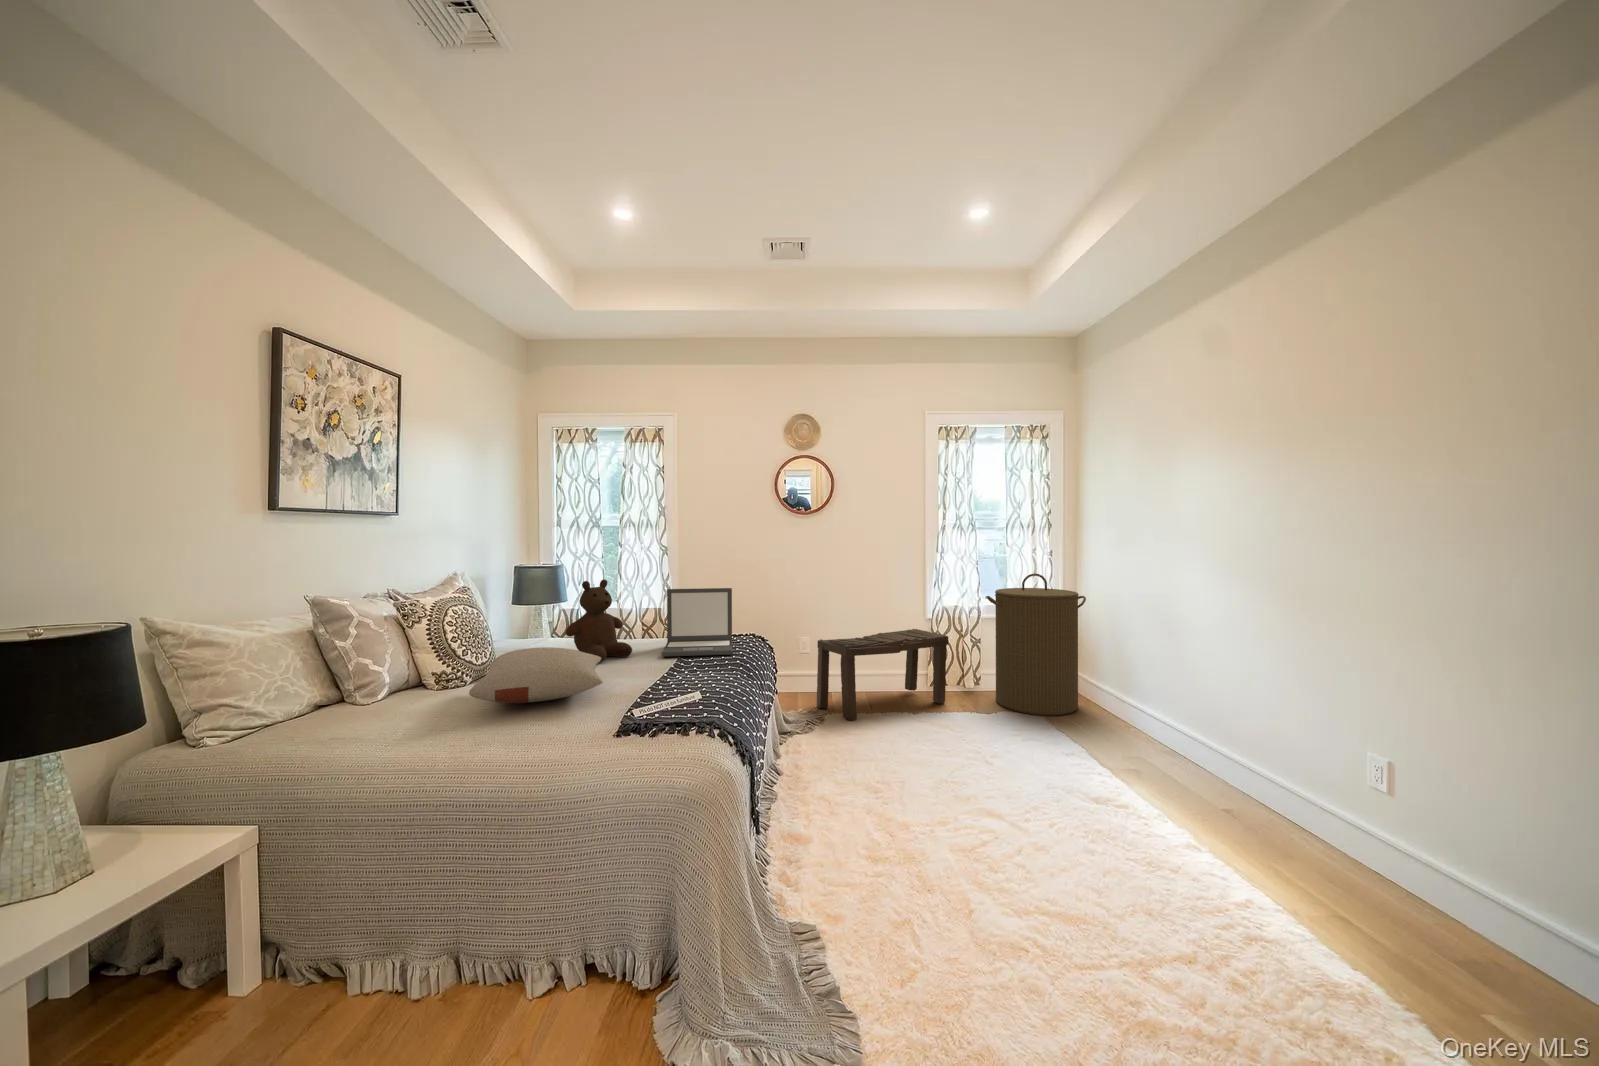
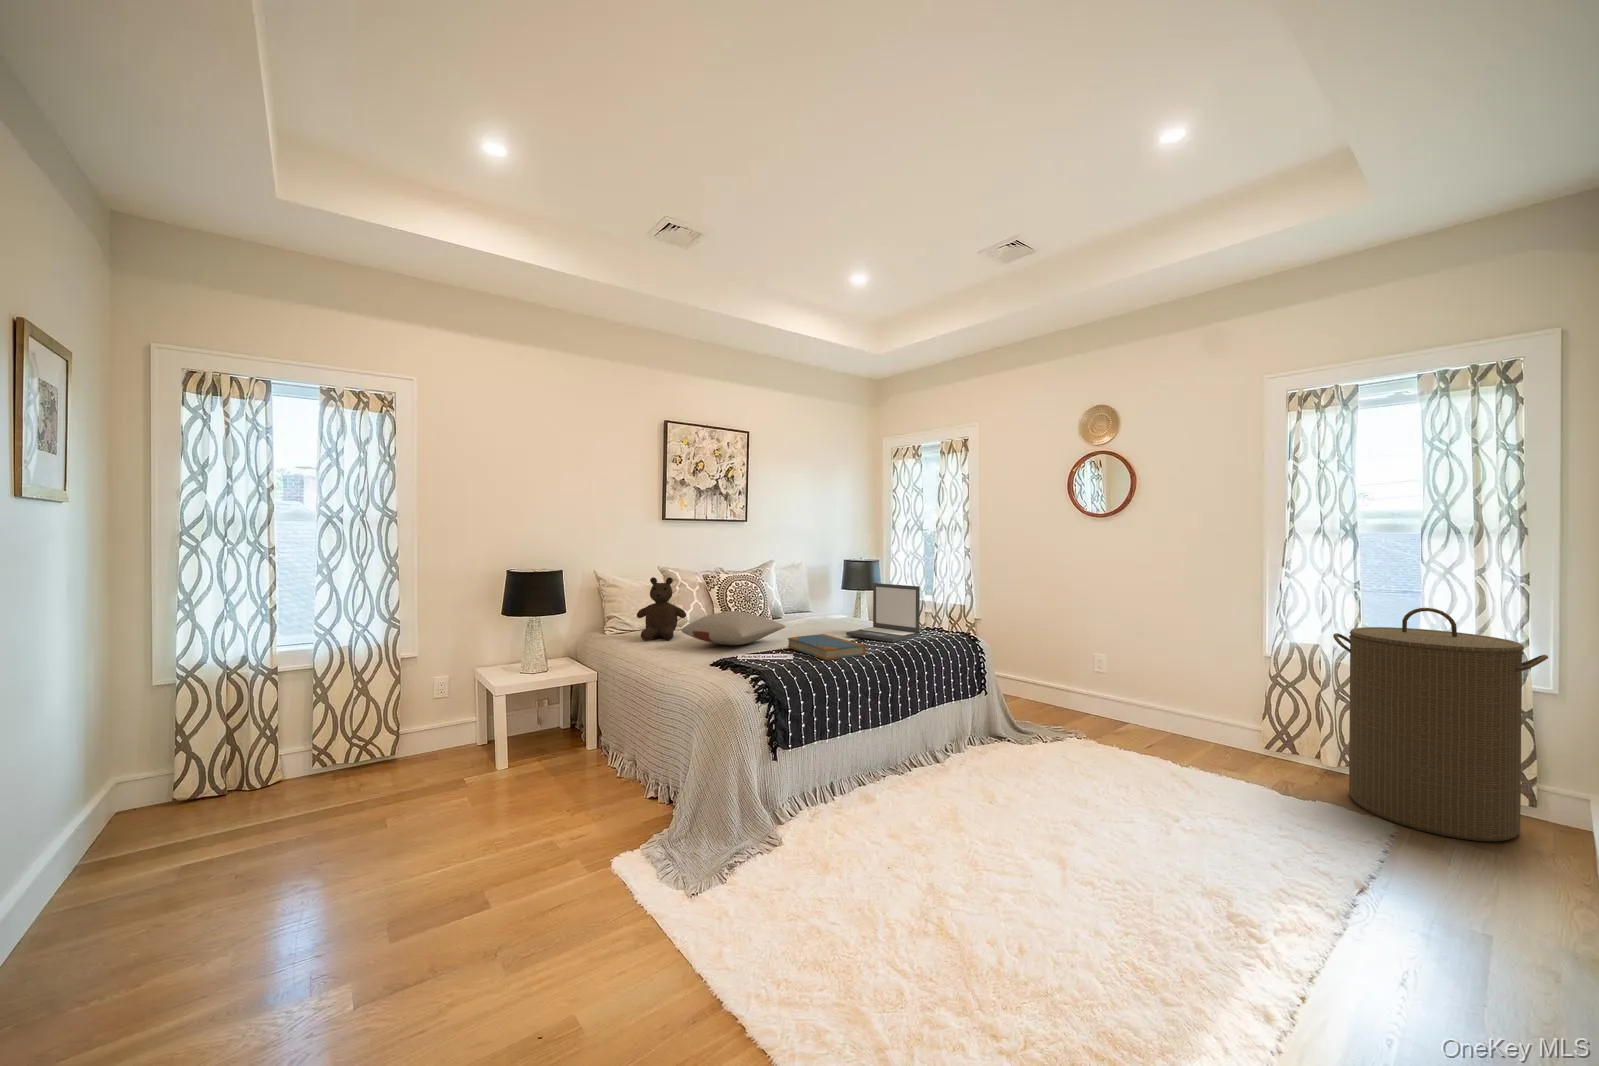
teddy bear: present [566,579,632,662] -> present [637,577,686,640]
bench: present [817,629,948,720] -> none [1080,656,1262,768]
book: none [638,659,748,688] -> present [788,634,866,660]

